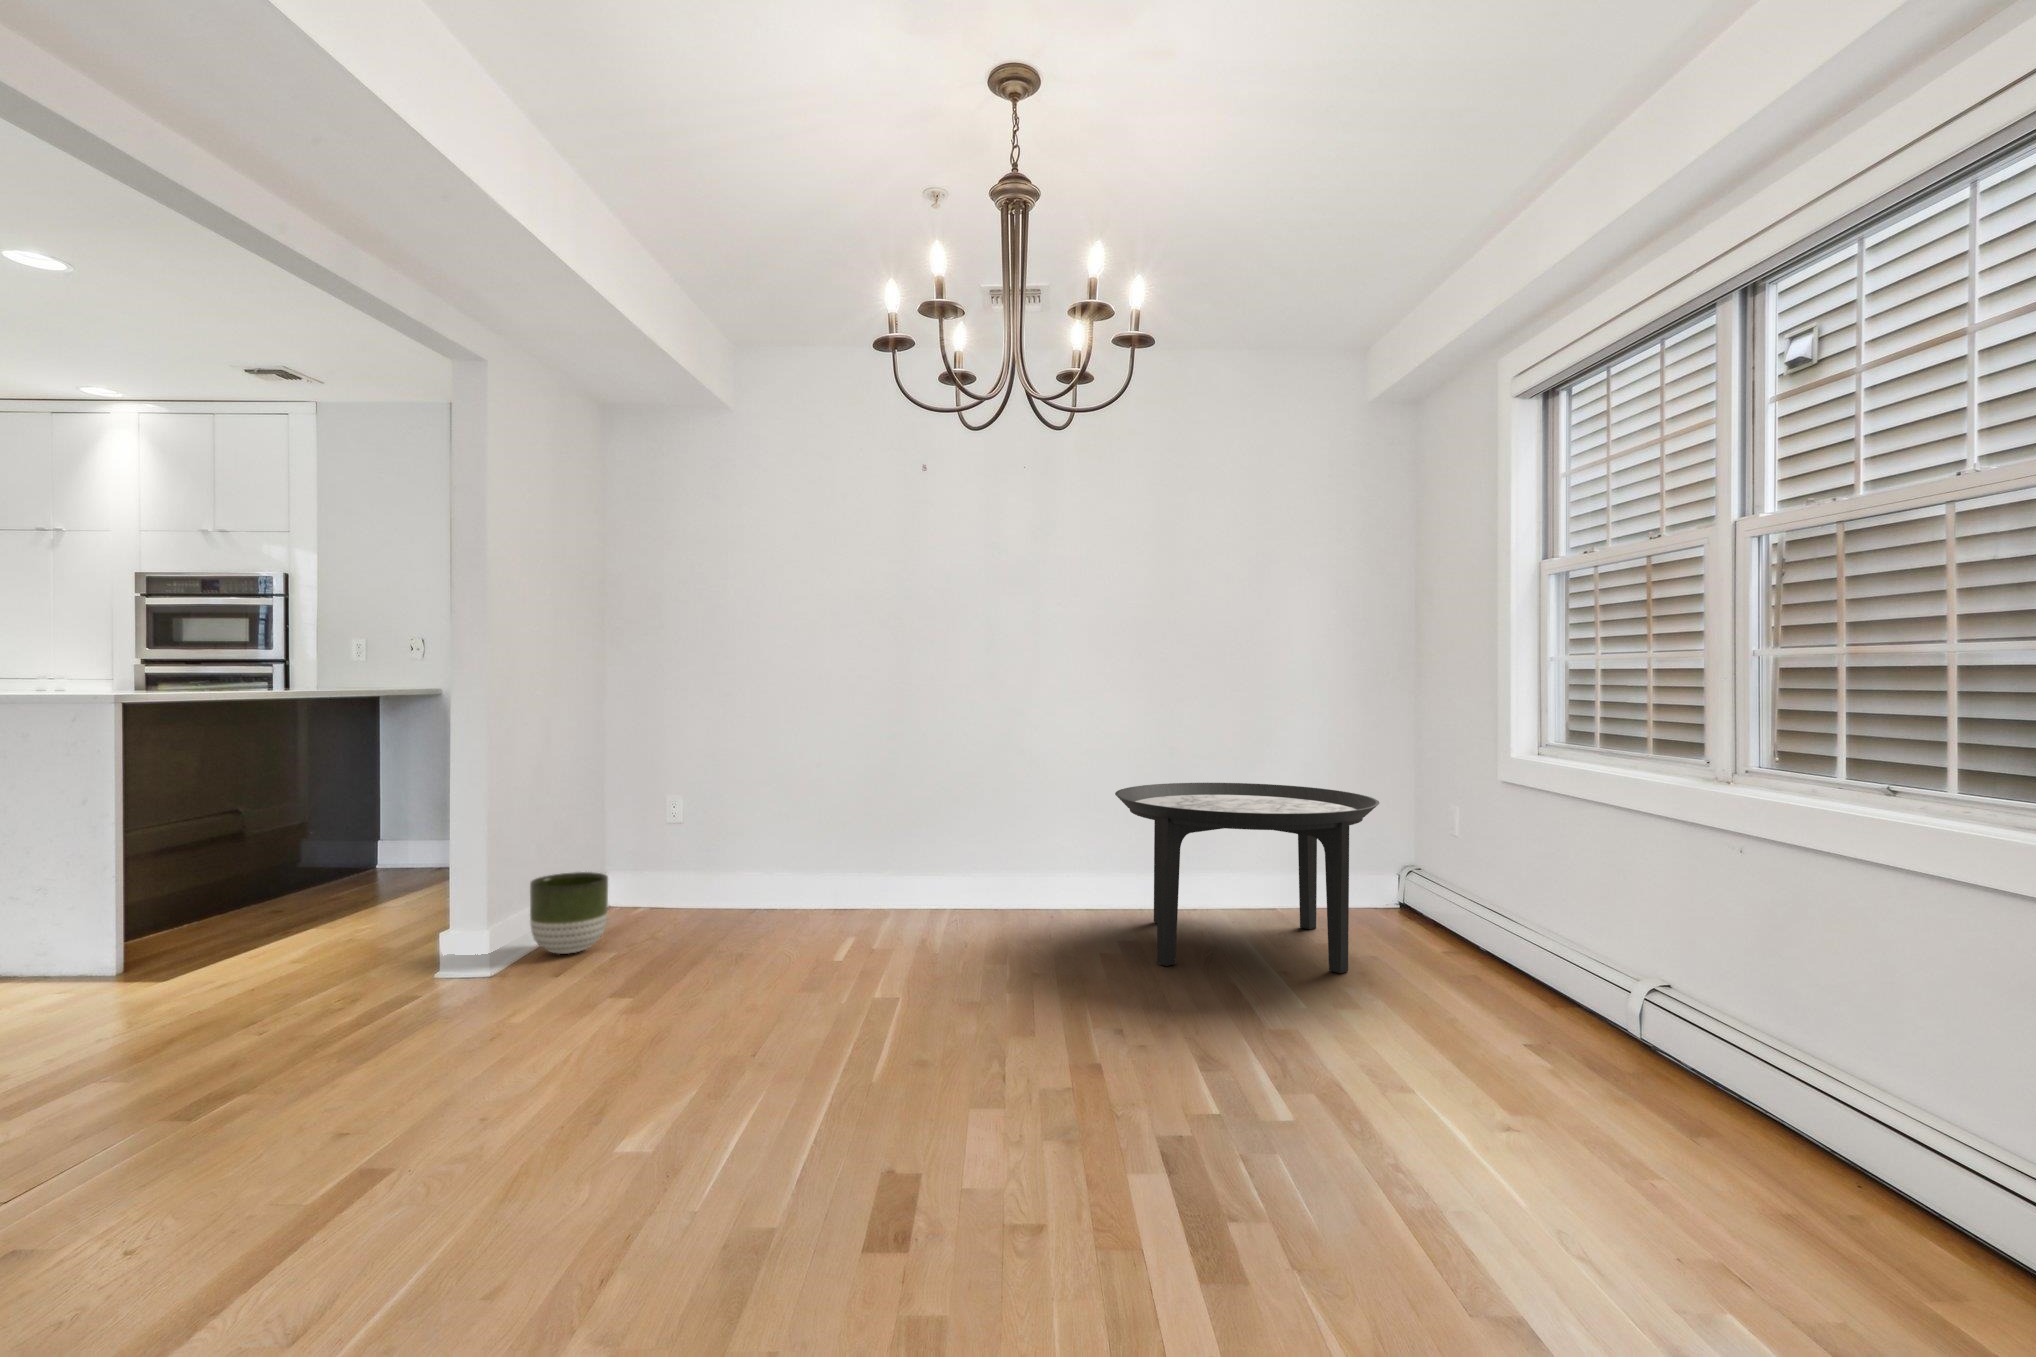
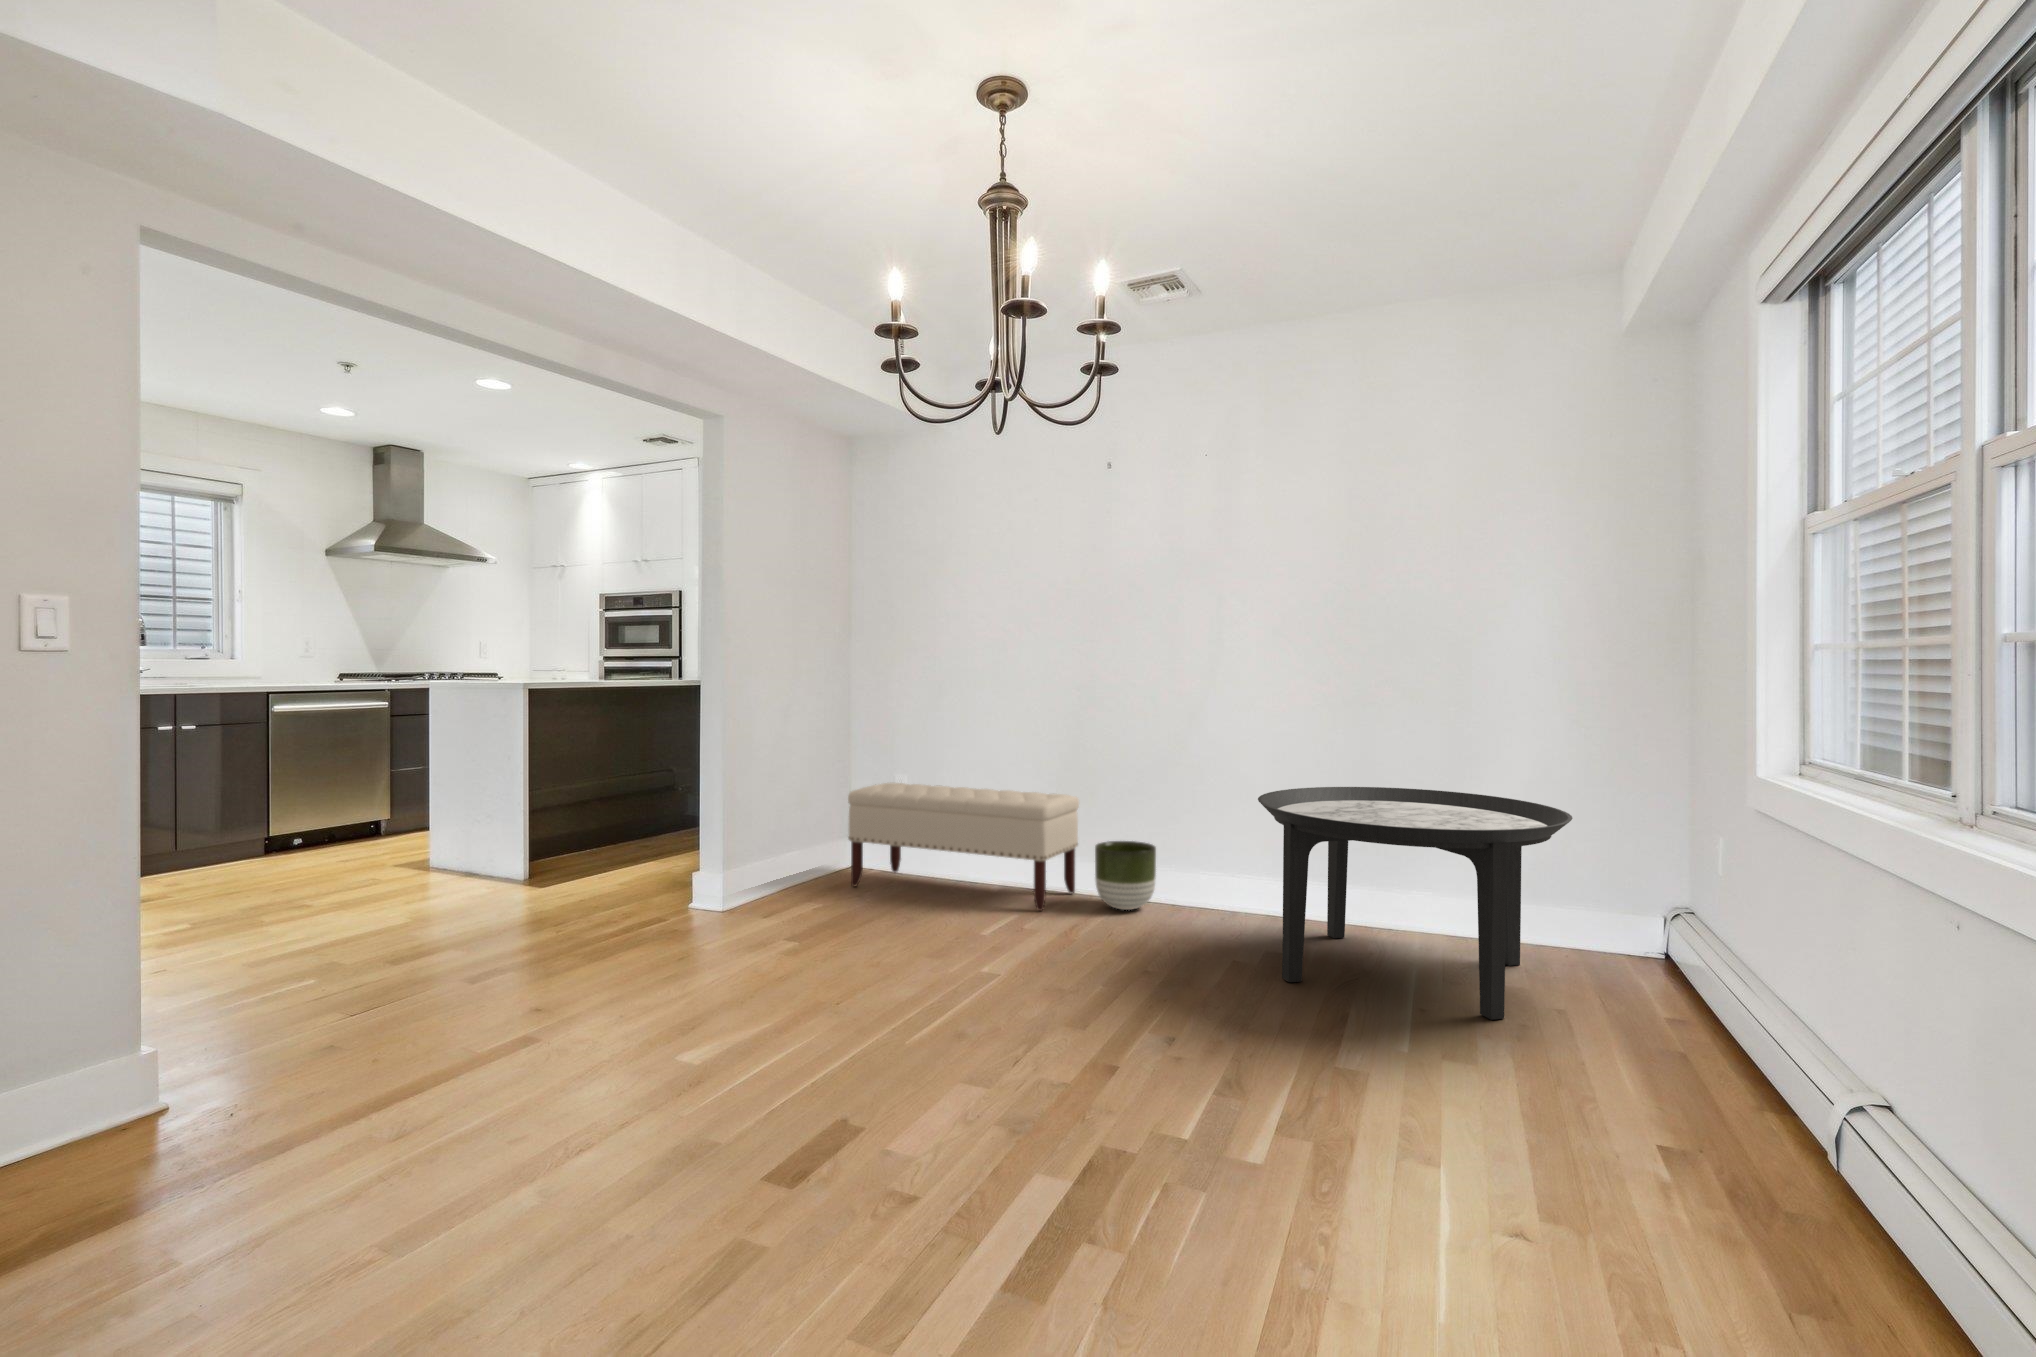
bench: none [626,806,895,931] -> present [848,783,1079,911]
planter: present [530,872,608,954] -> present [1095,841,1156,910]

